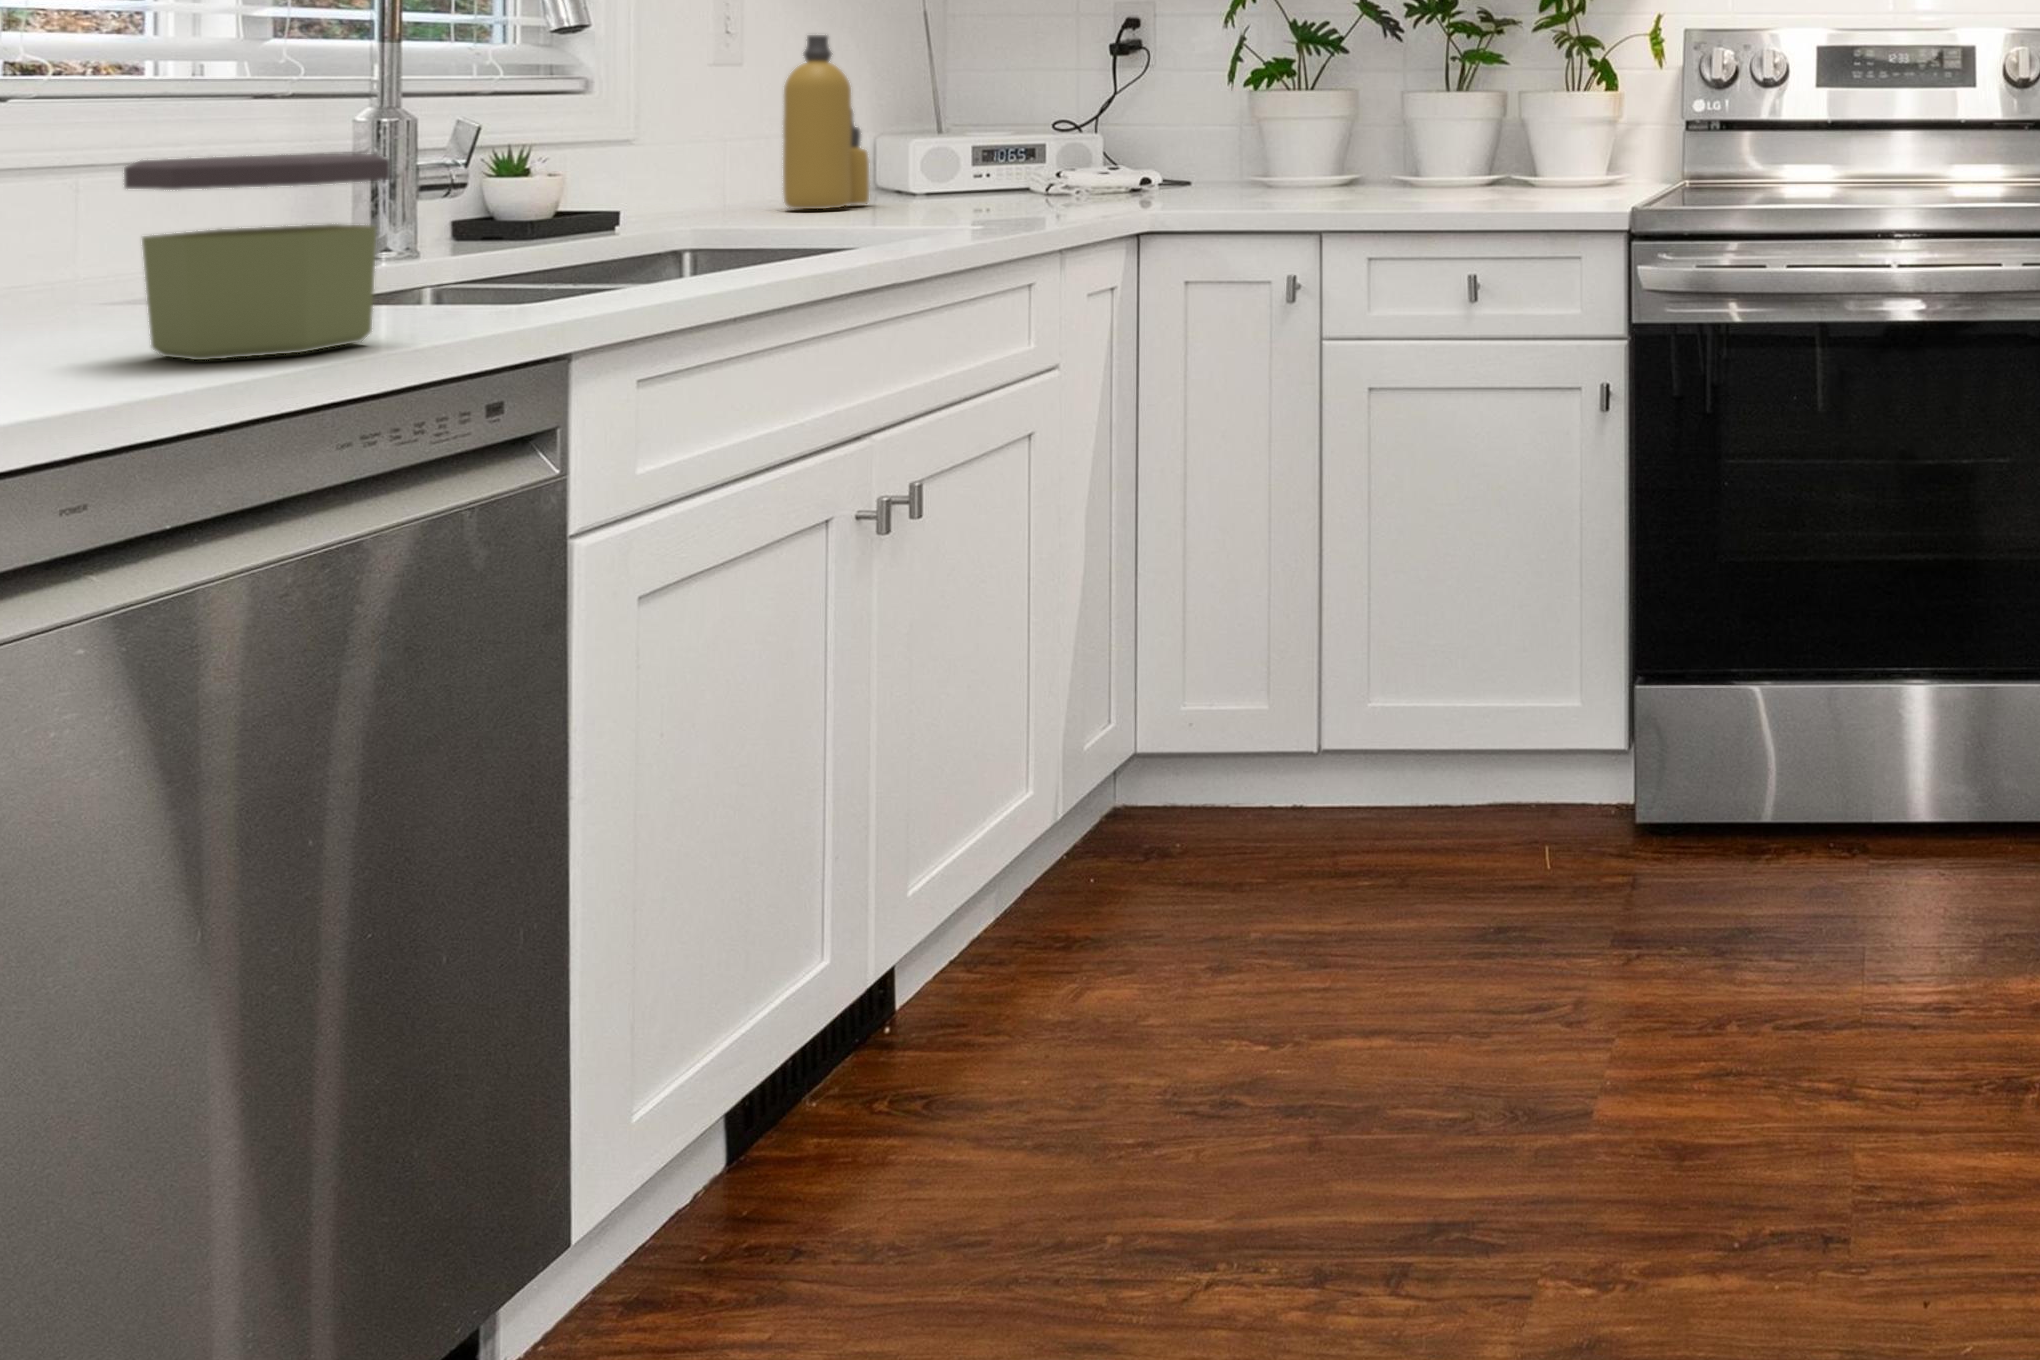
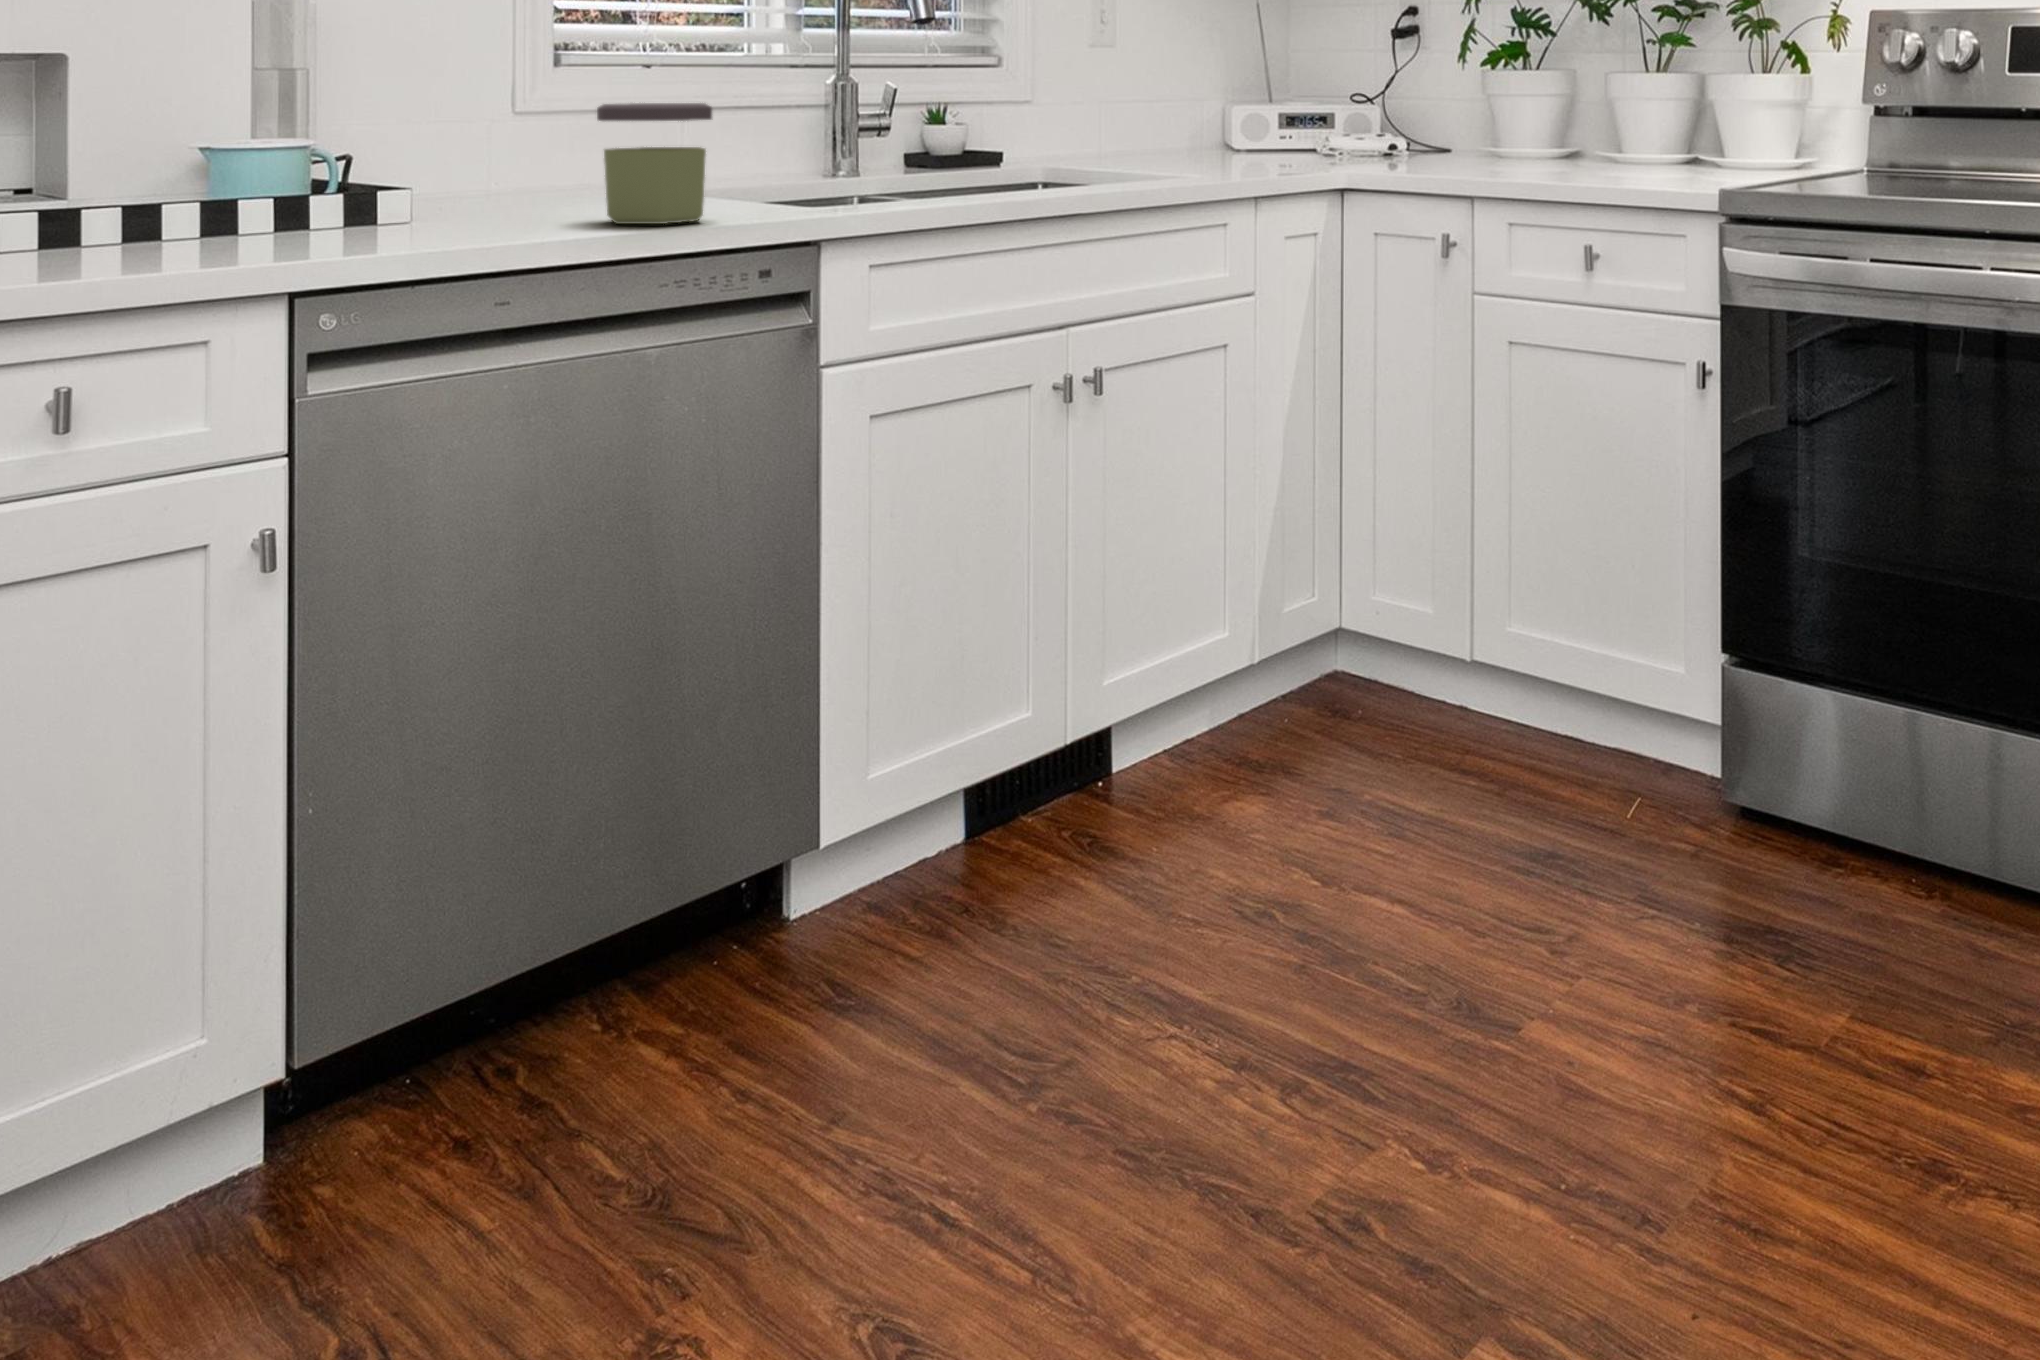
bottle: present [783,35,869,209] -> none [1137,23,1200,158]

